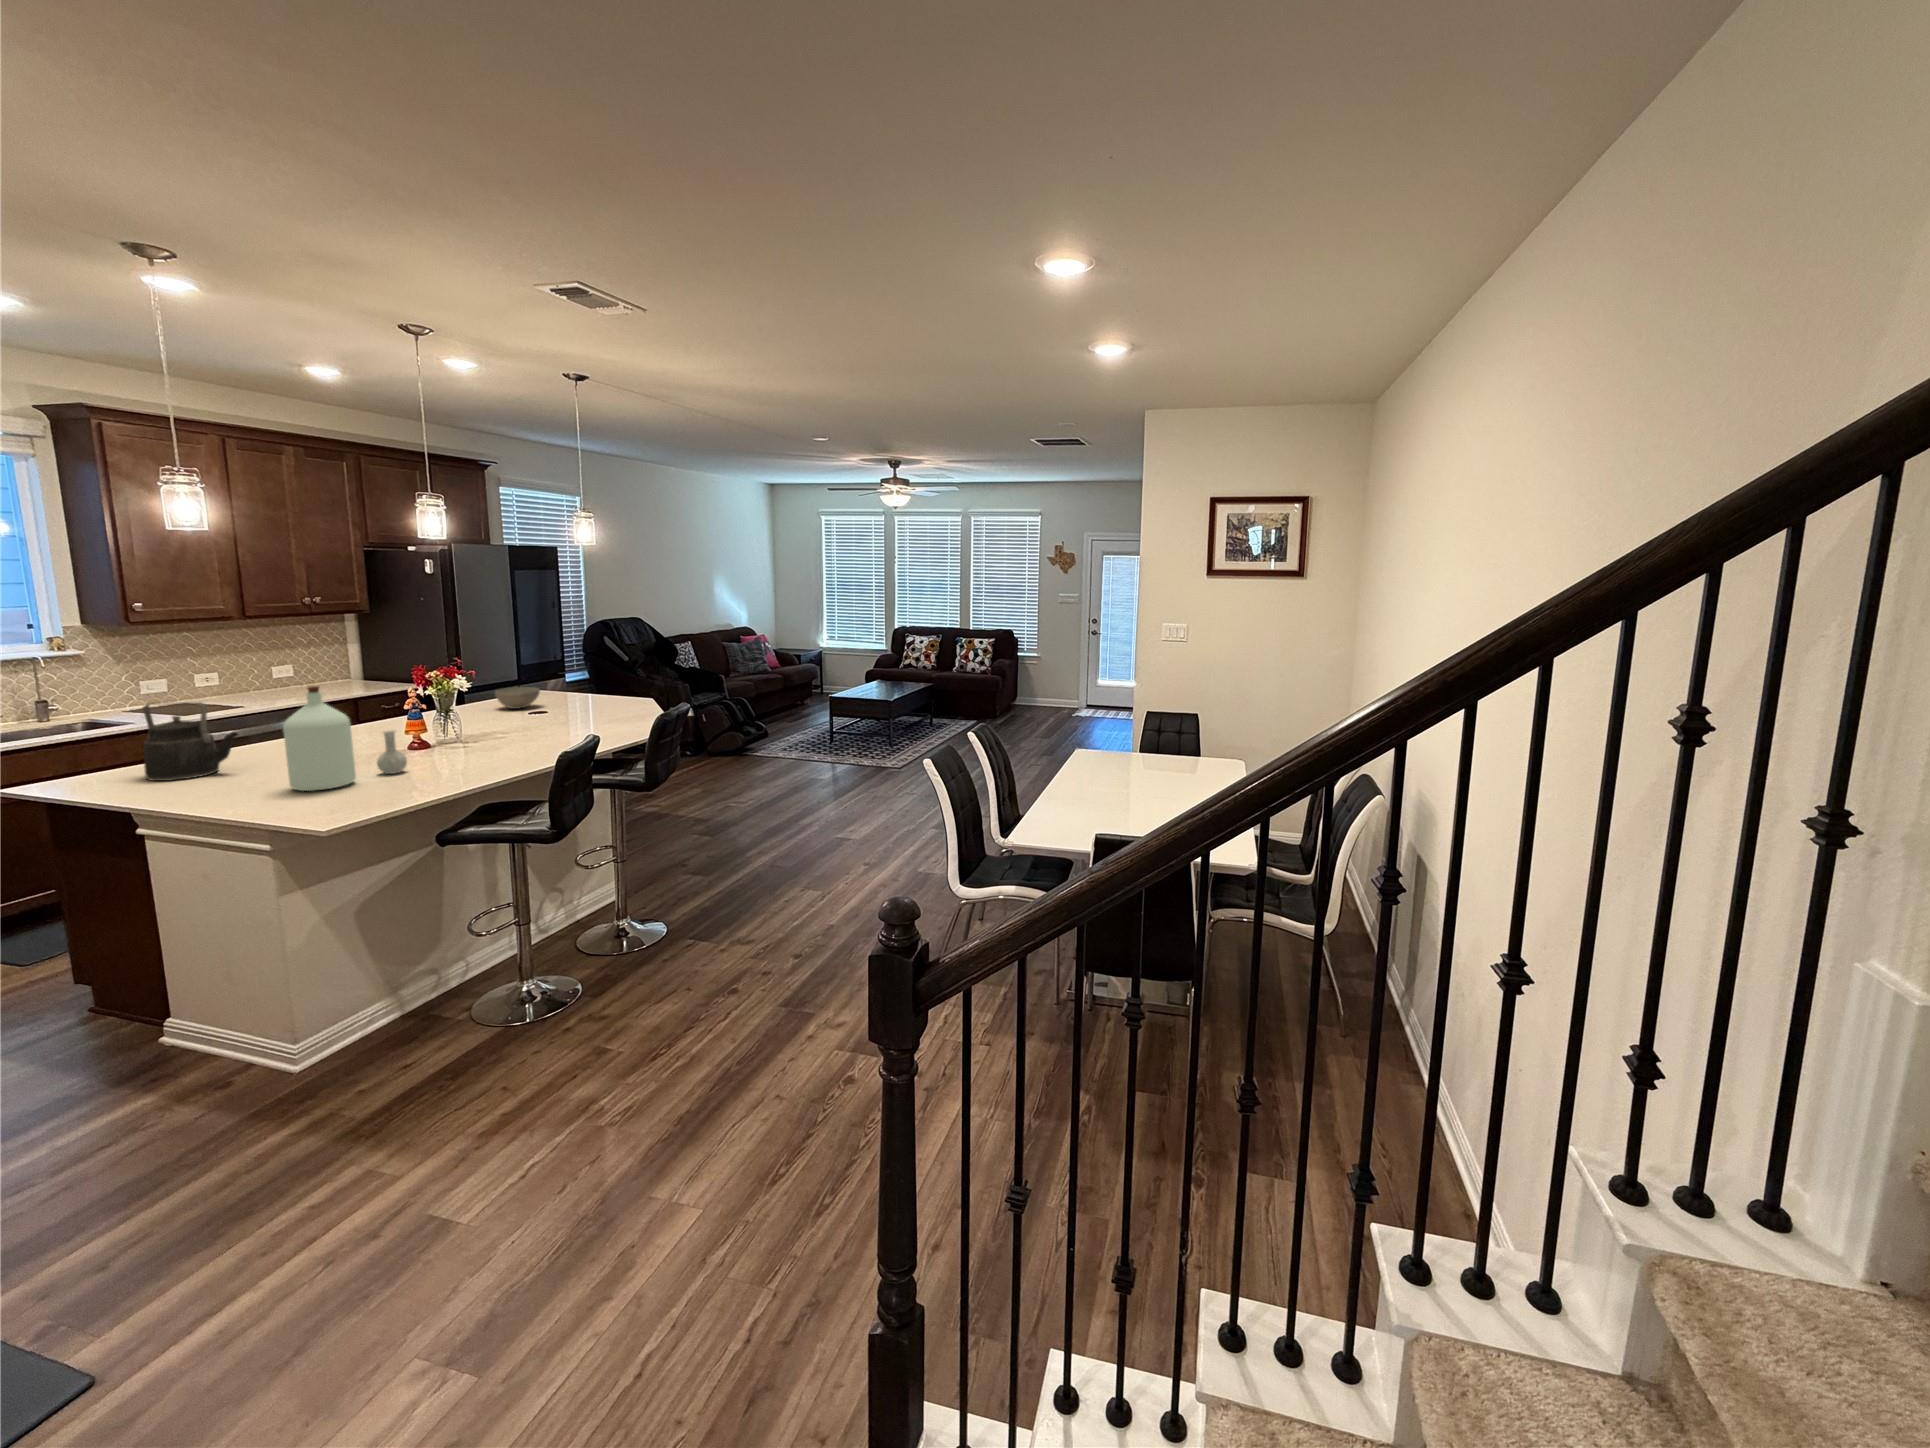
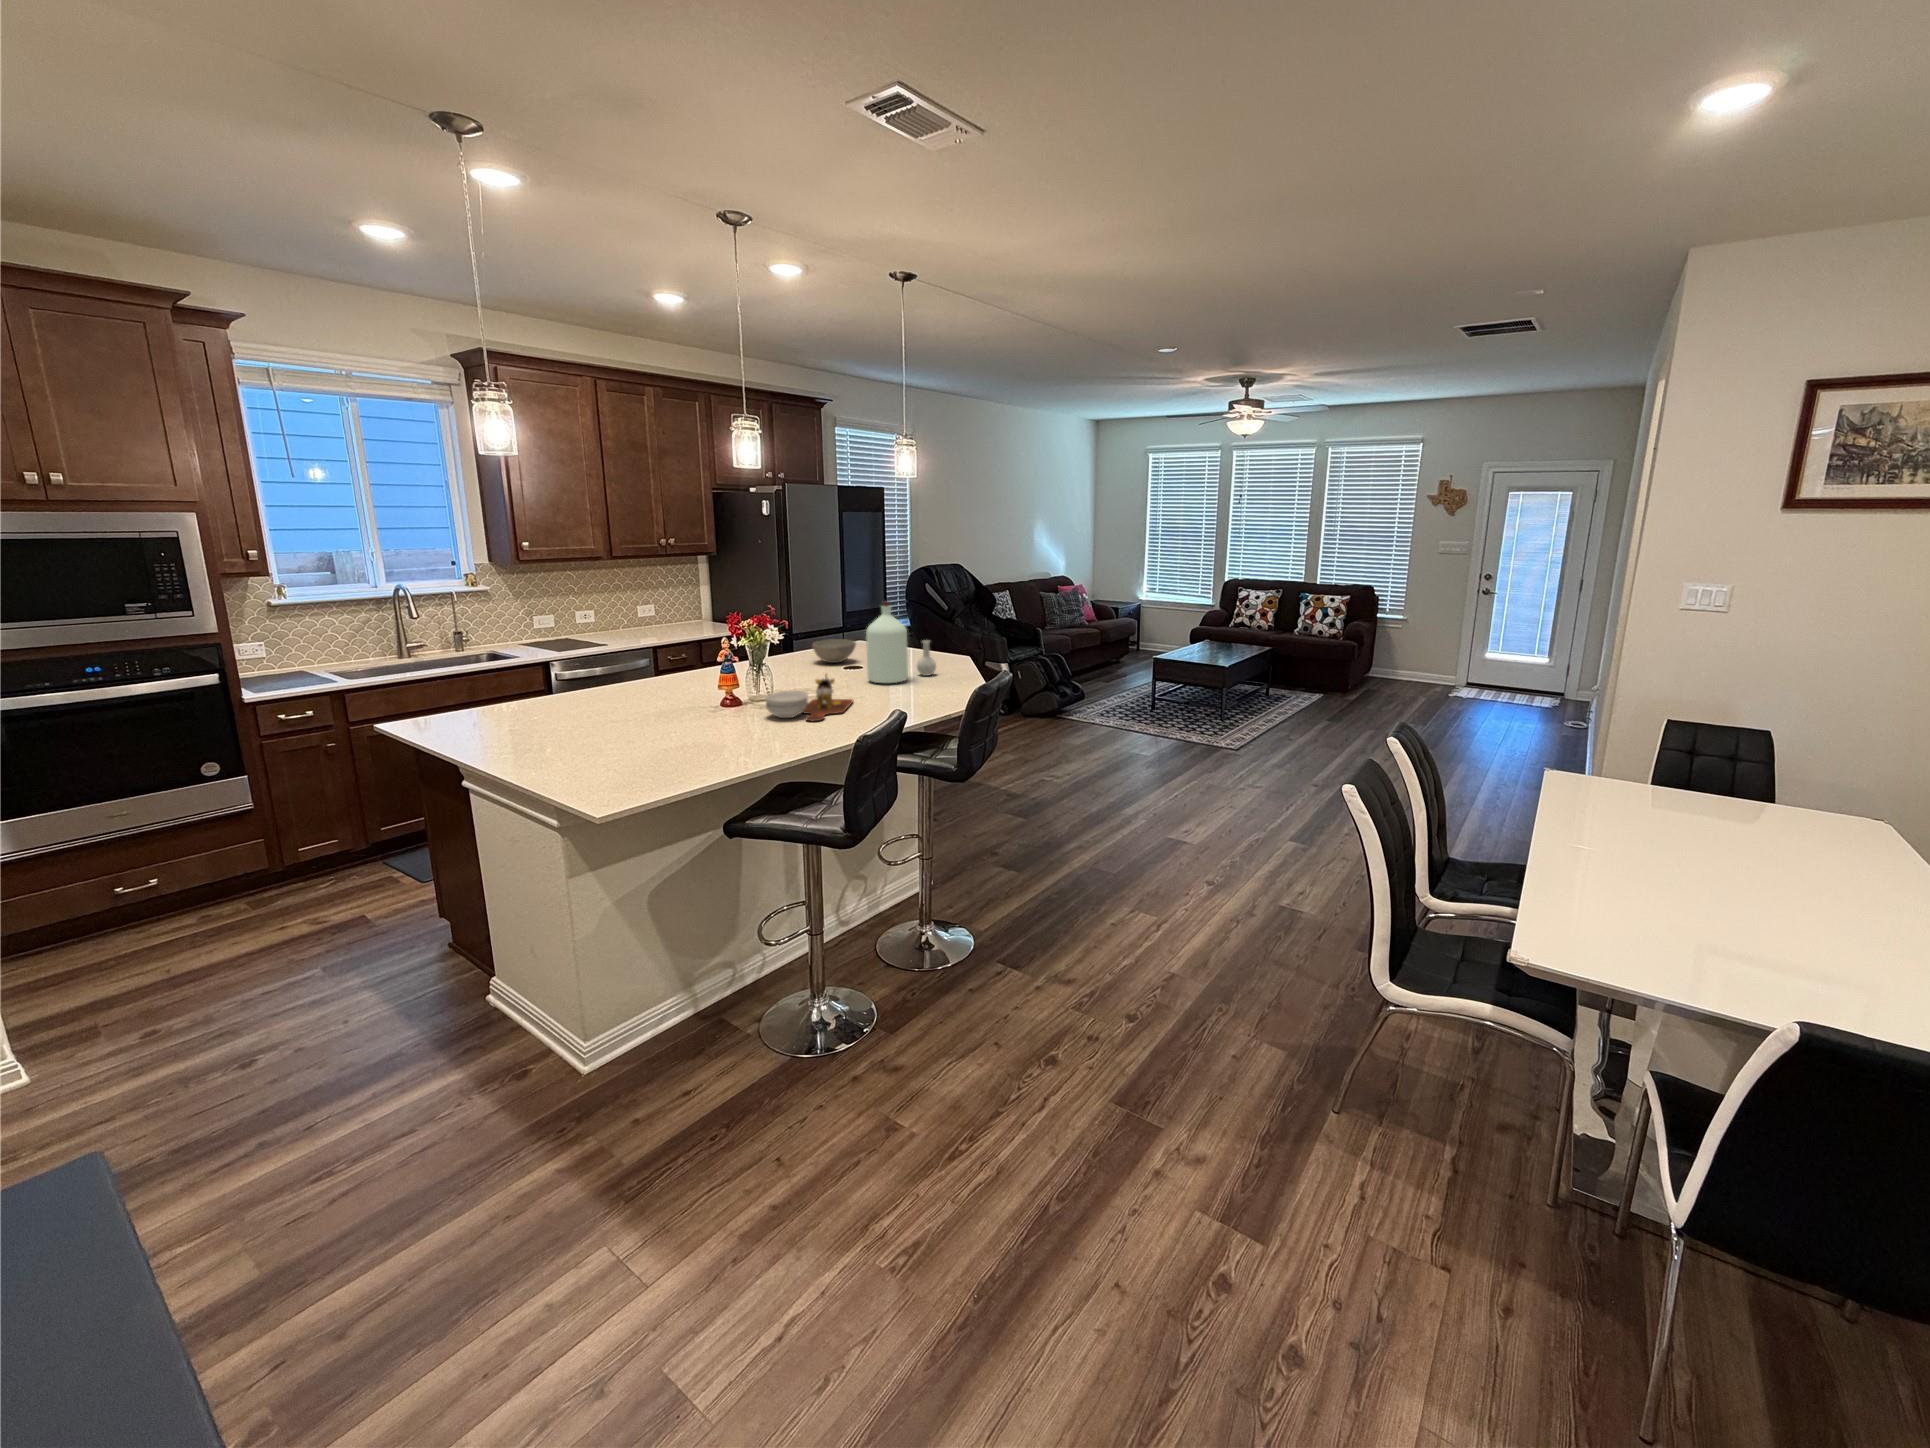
bottle: present [283,686,407,791] -> present [866,601,936,683]
kettle: present [143,702,238,781] -> none [484,647,563,730]
cutting board: none [458,712,544,753] -> present [765,674,853,721]

